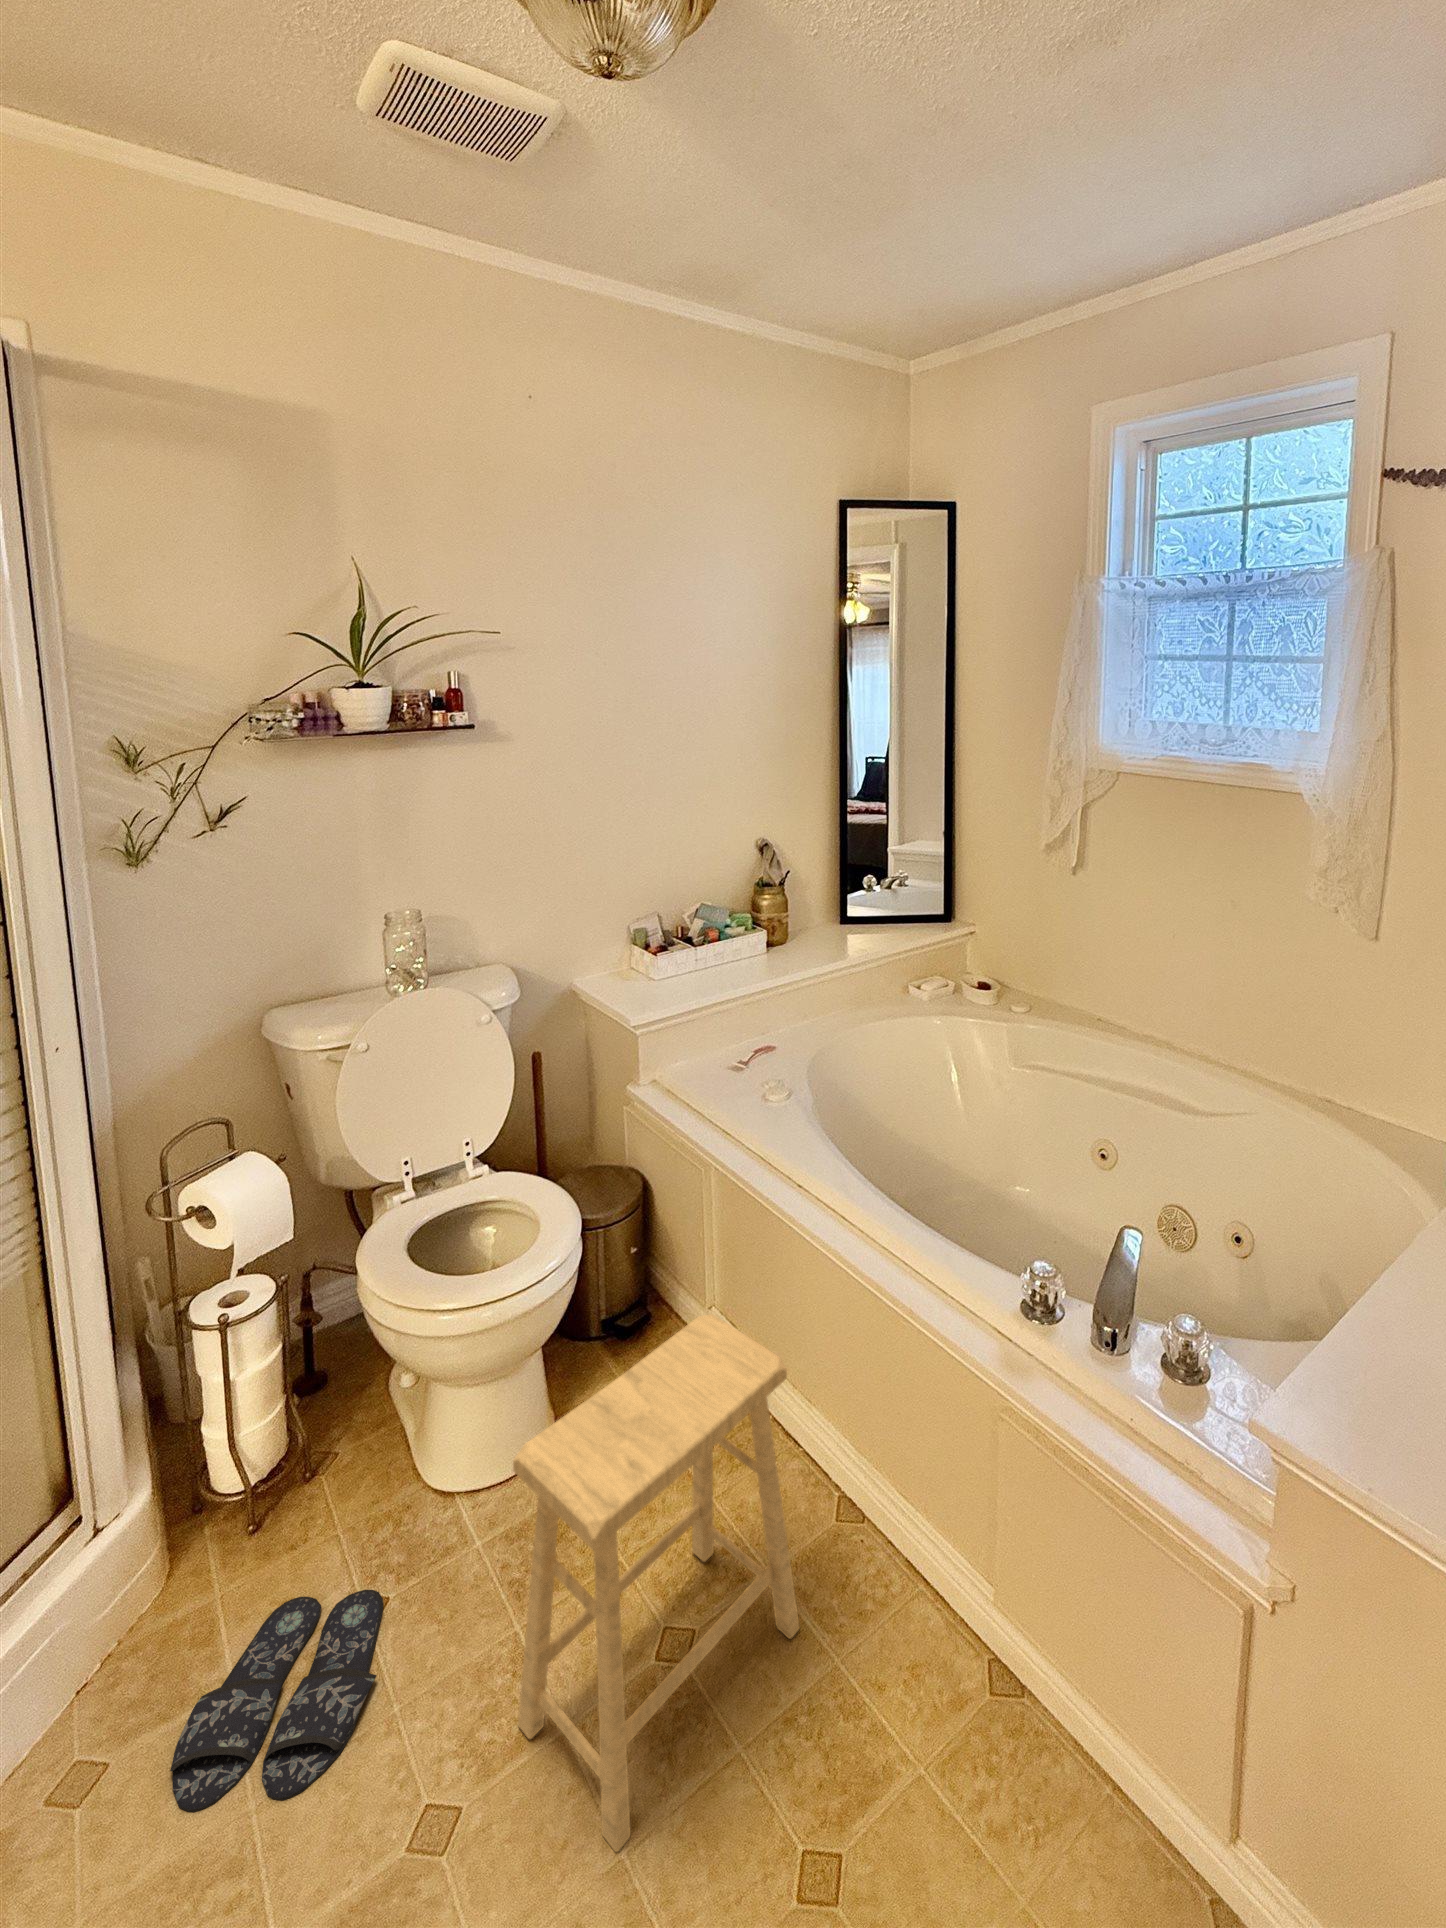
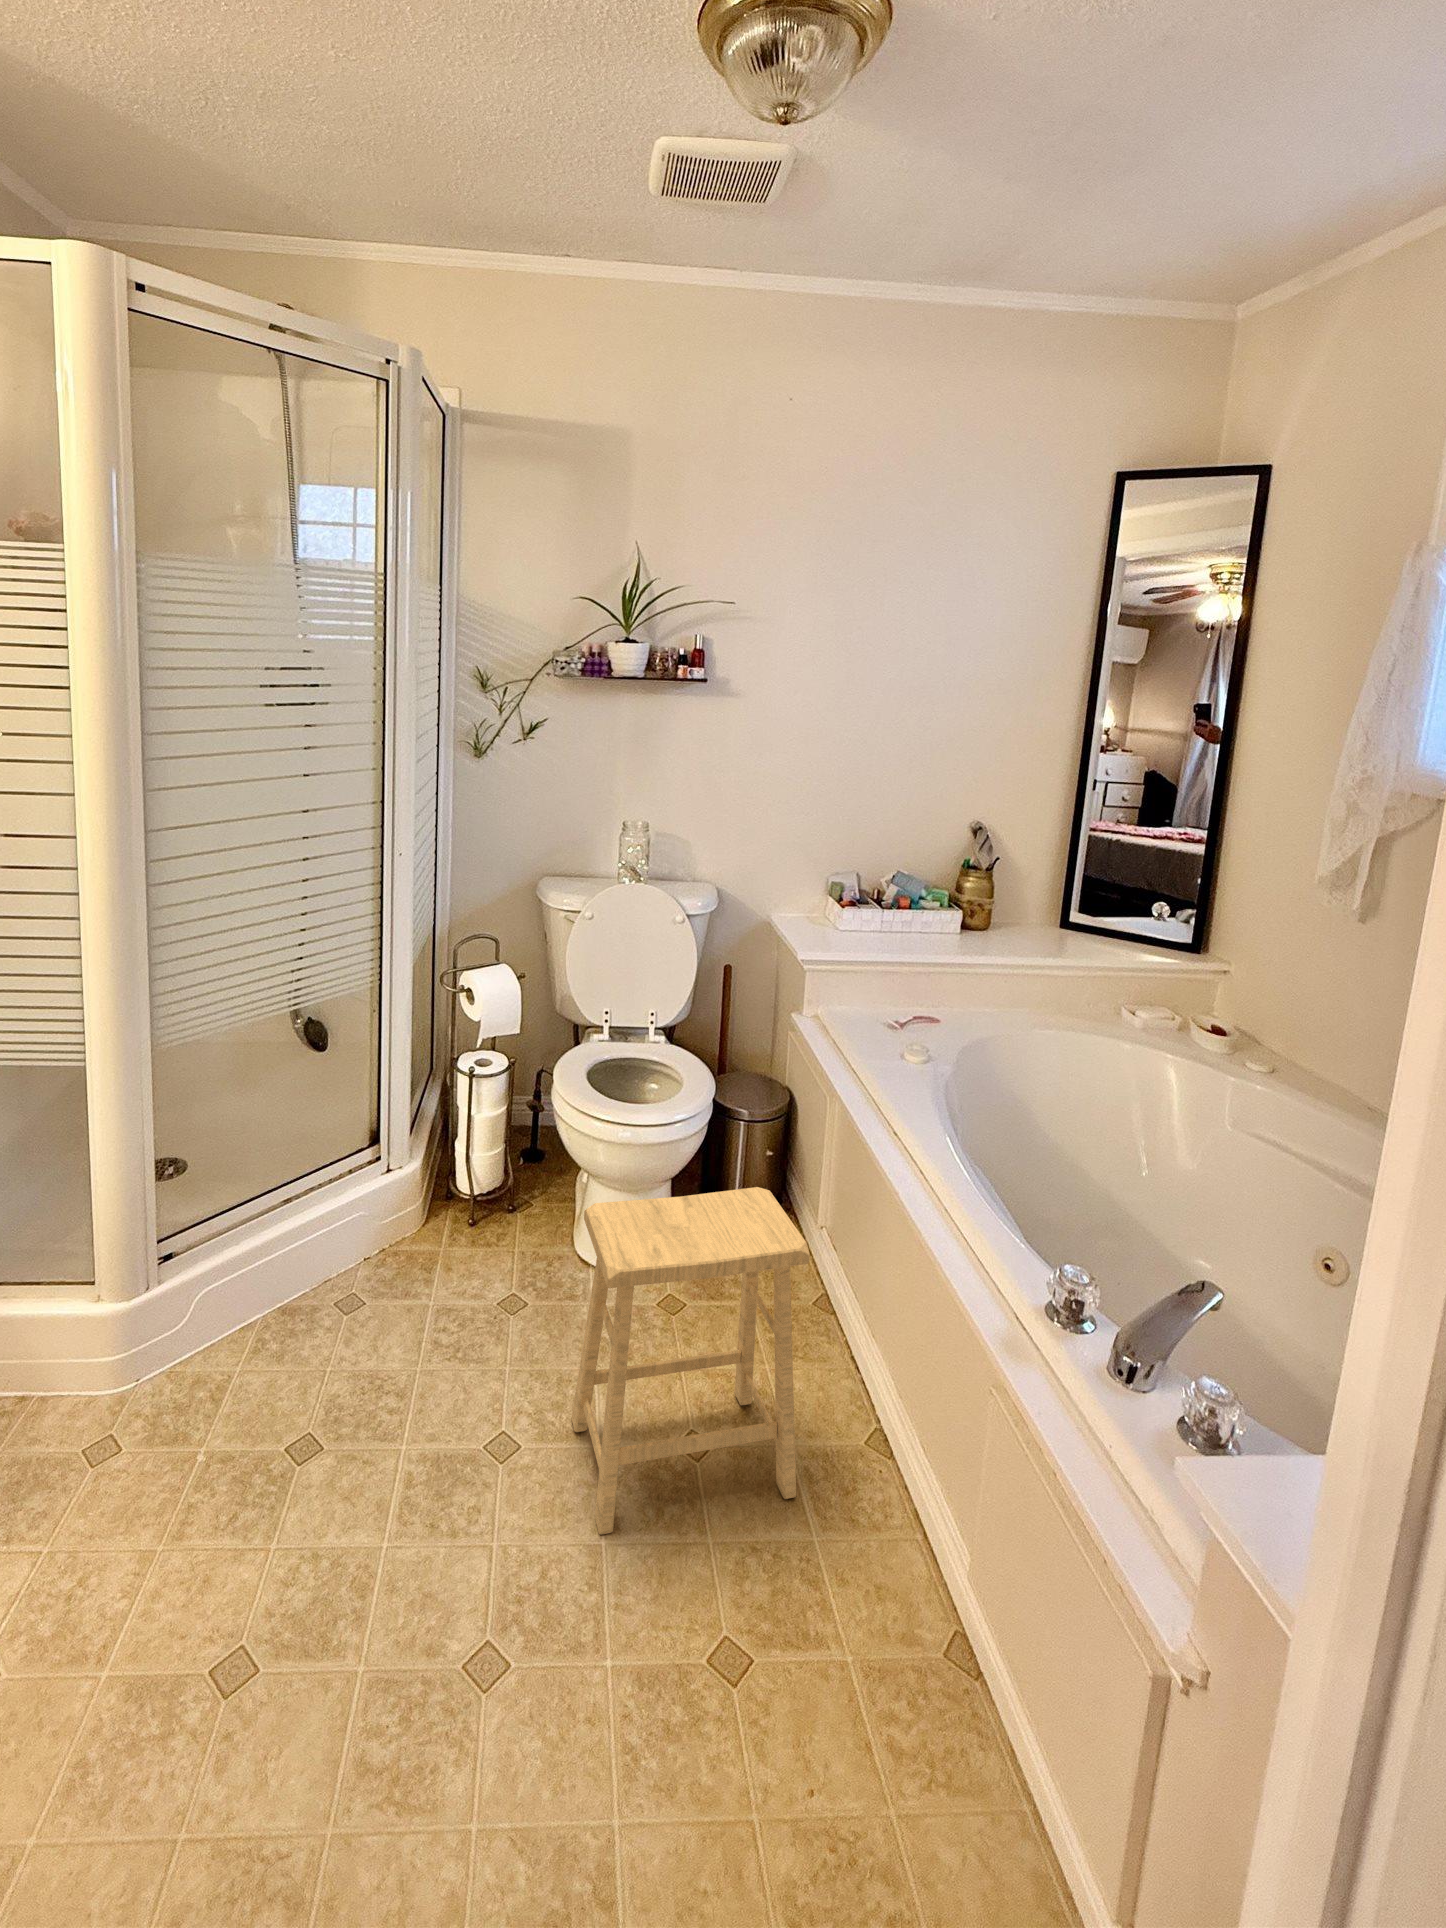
slippers: present [170,1590,383,1812] -> none [390,1267,525,1371]

